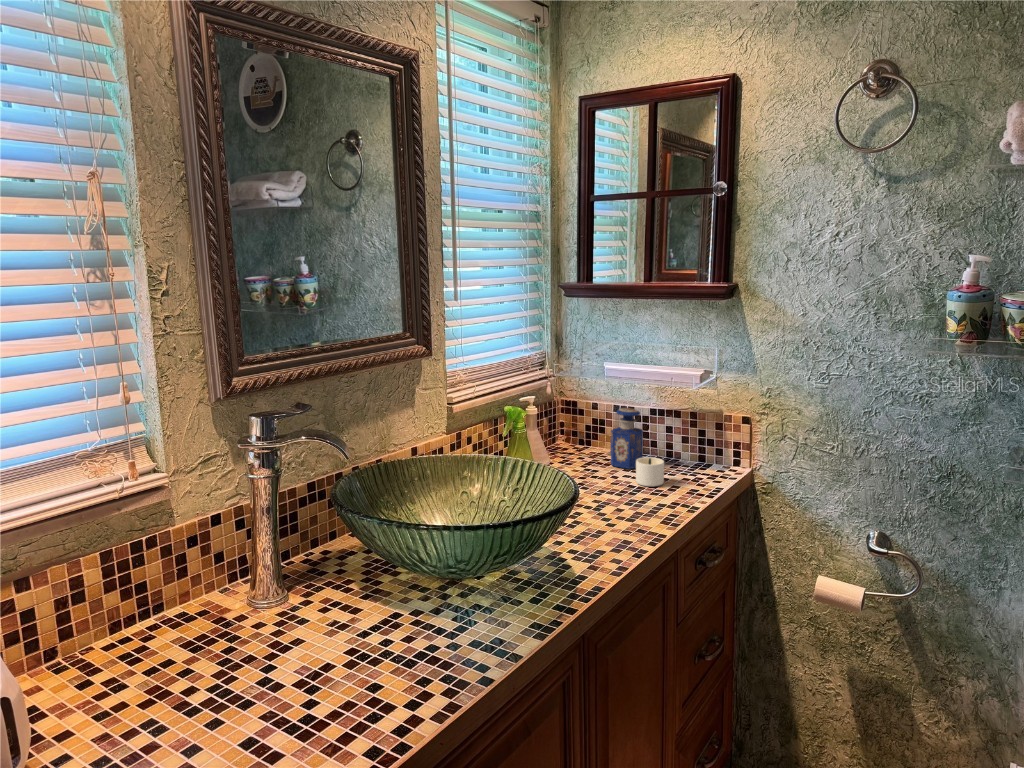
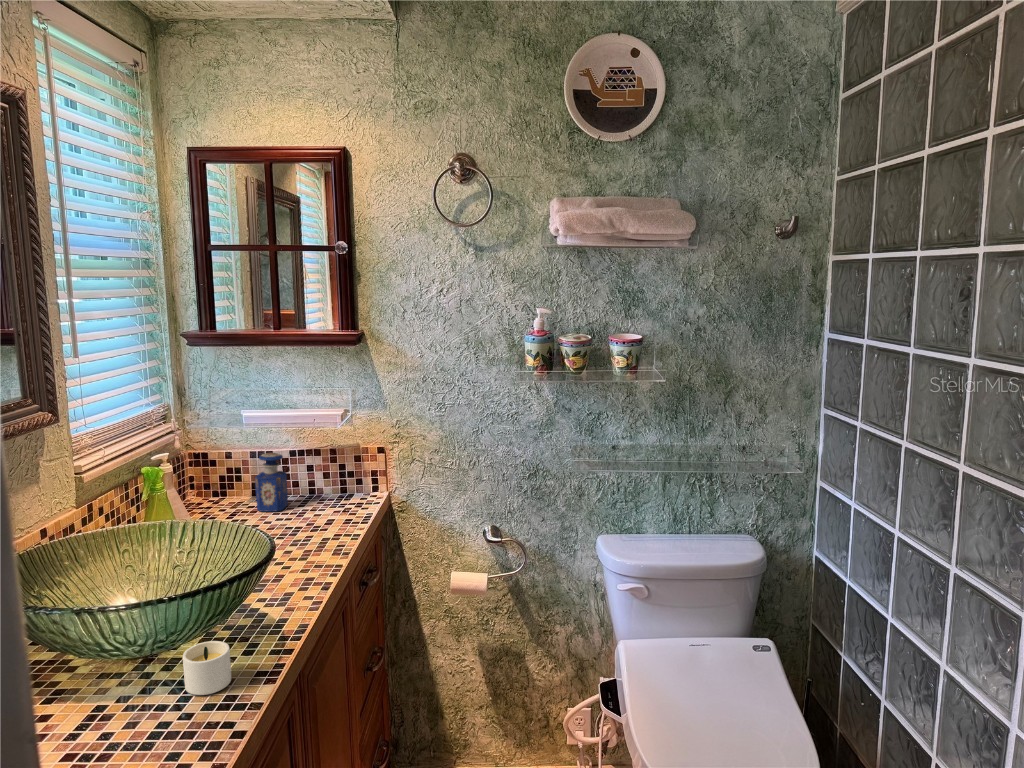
candle: present [636,457,664,486] -> present [183,641,231,695]

